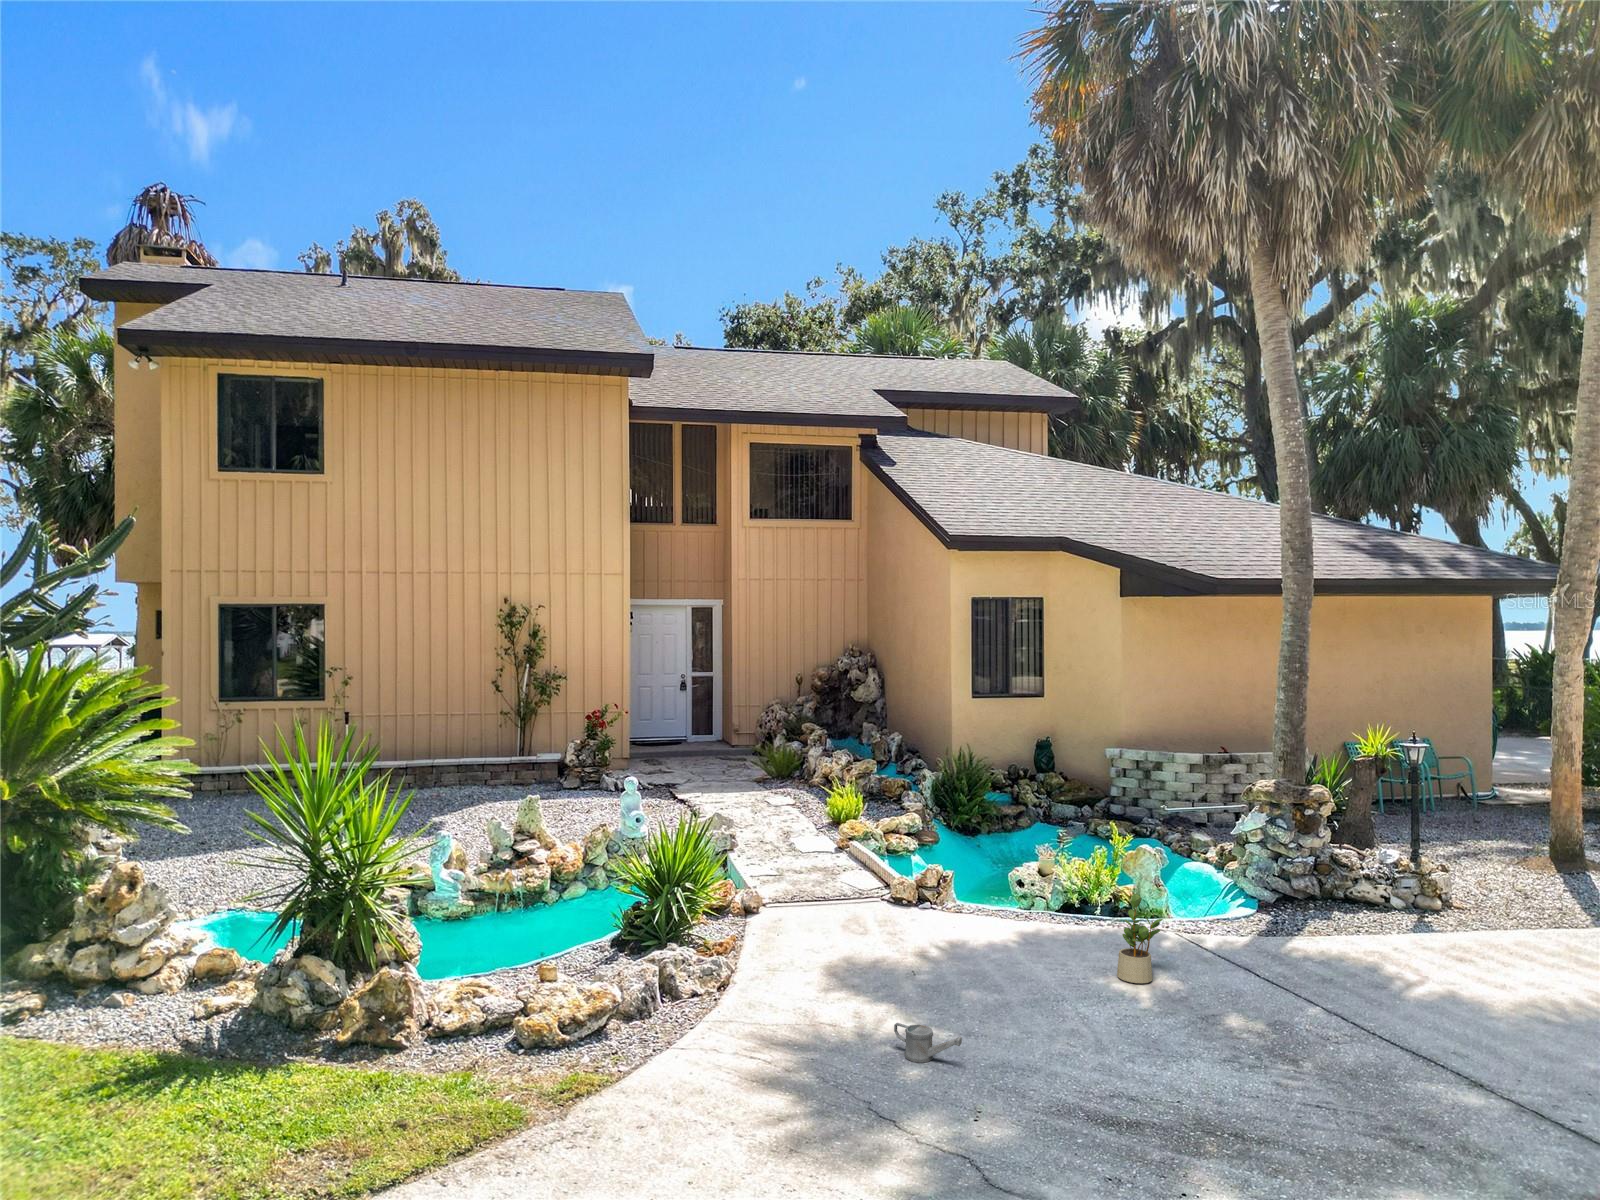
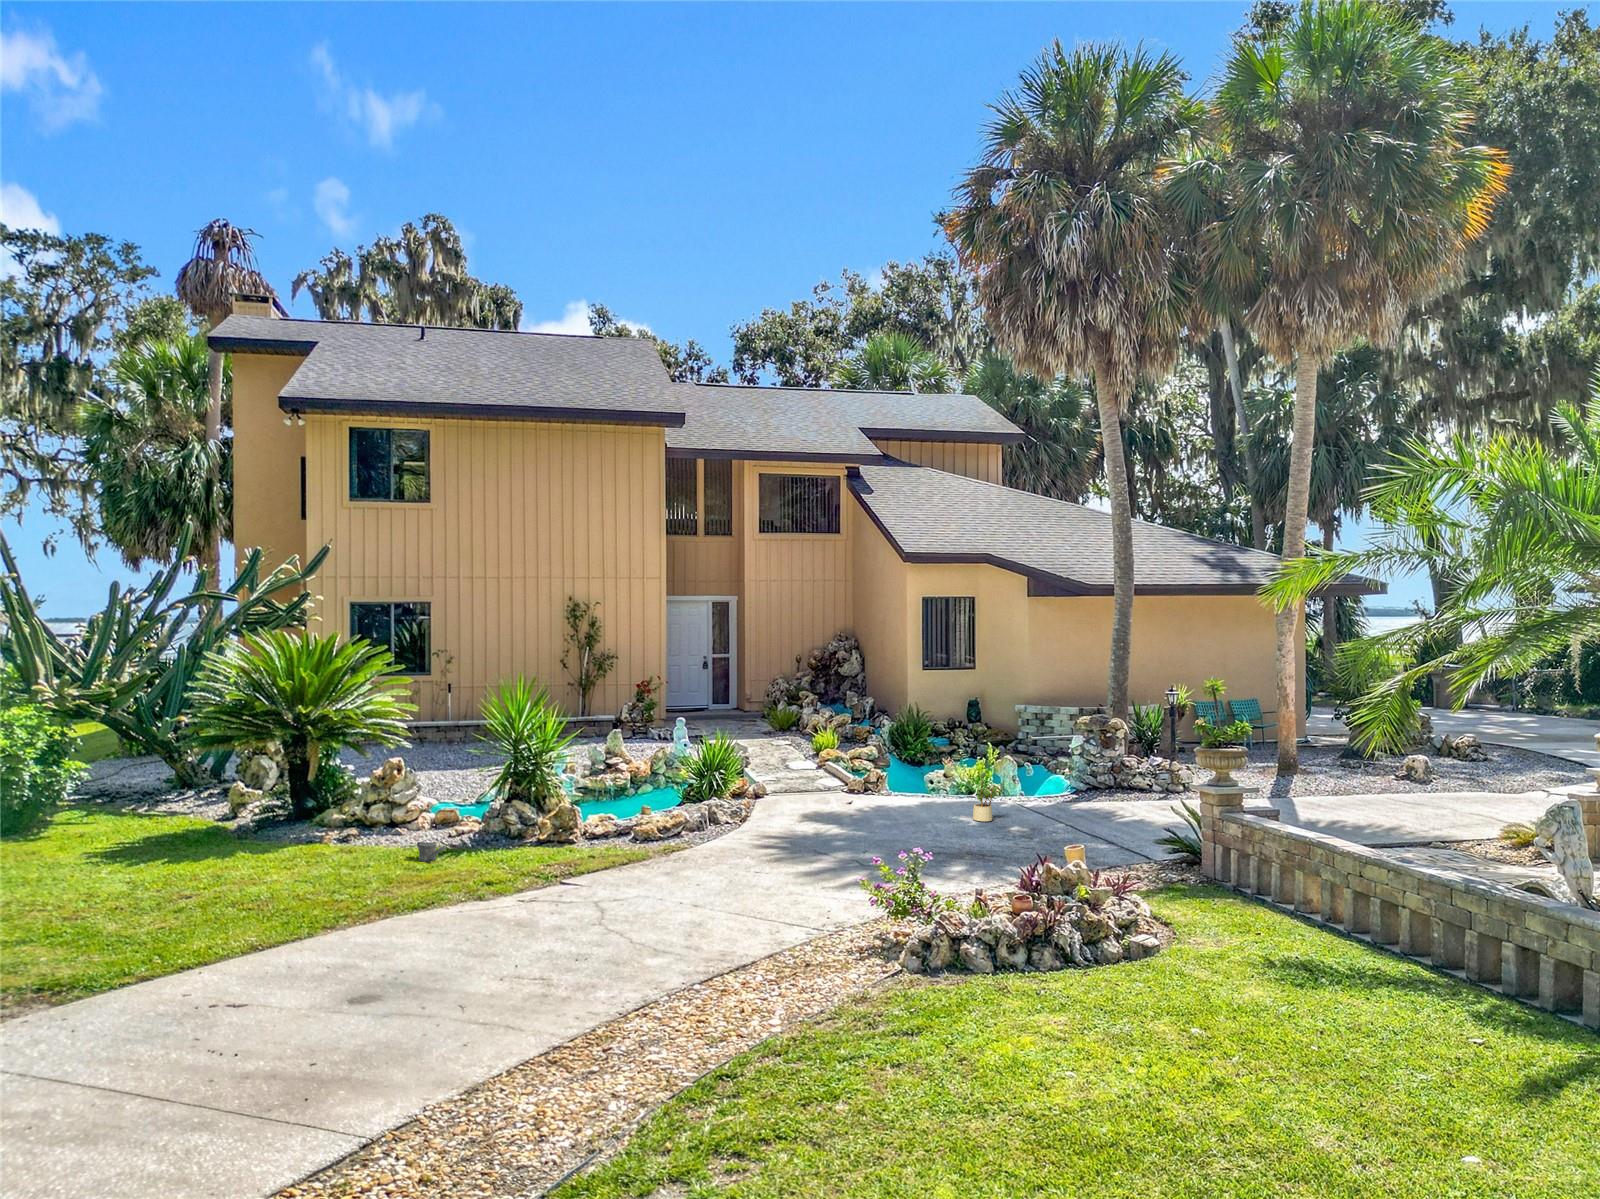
watering can: present [894,1023,962,1063] -> present [417,842,446,862]

